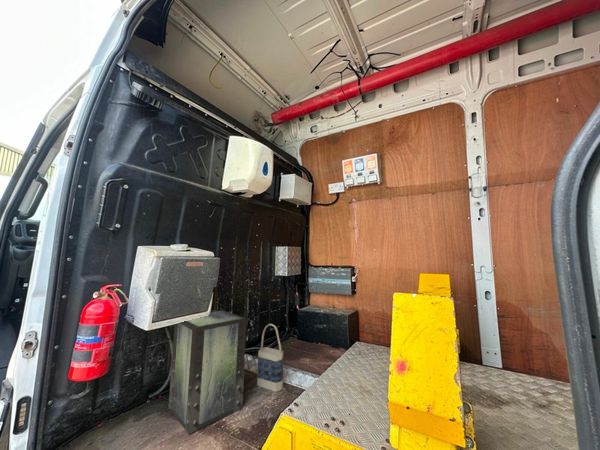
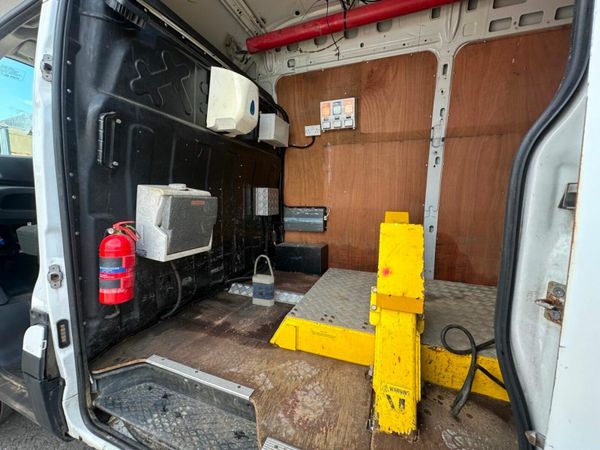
storage box: present [168,310,246,434] -> none [179,245,246,339]

